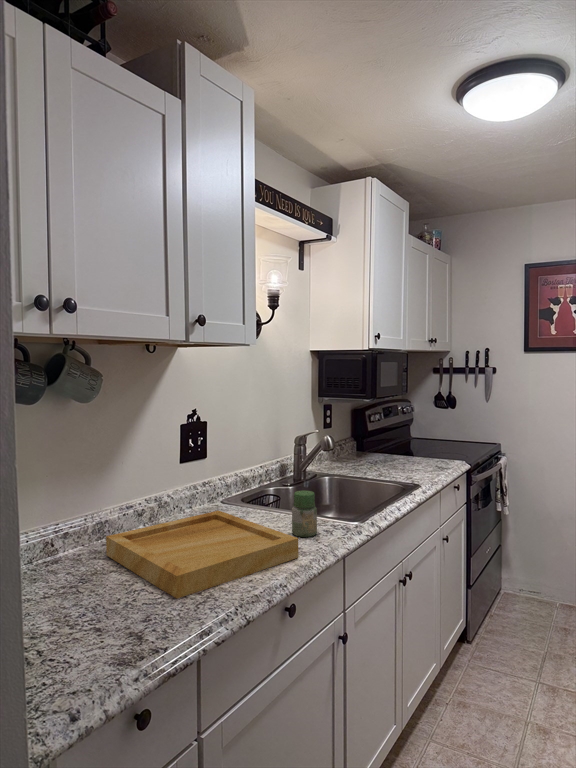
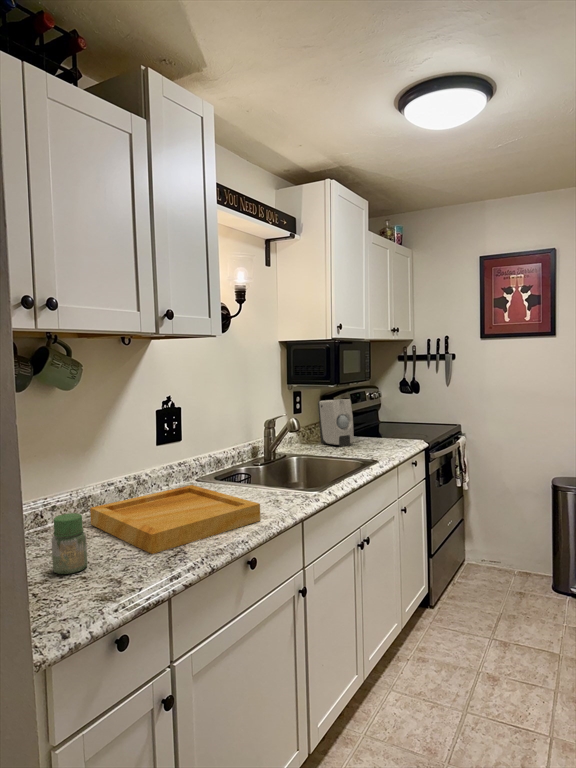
soap dispenser: none [350,414,389,466] -> present [318,399,353,447]
jar: present [292,491,317,537] -> present [51,513,87,574]

